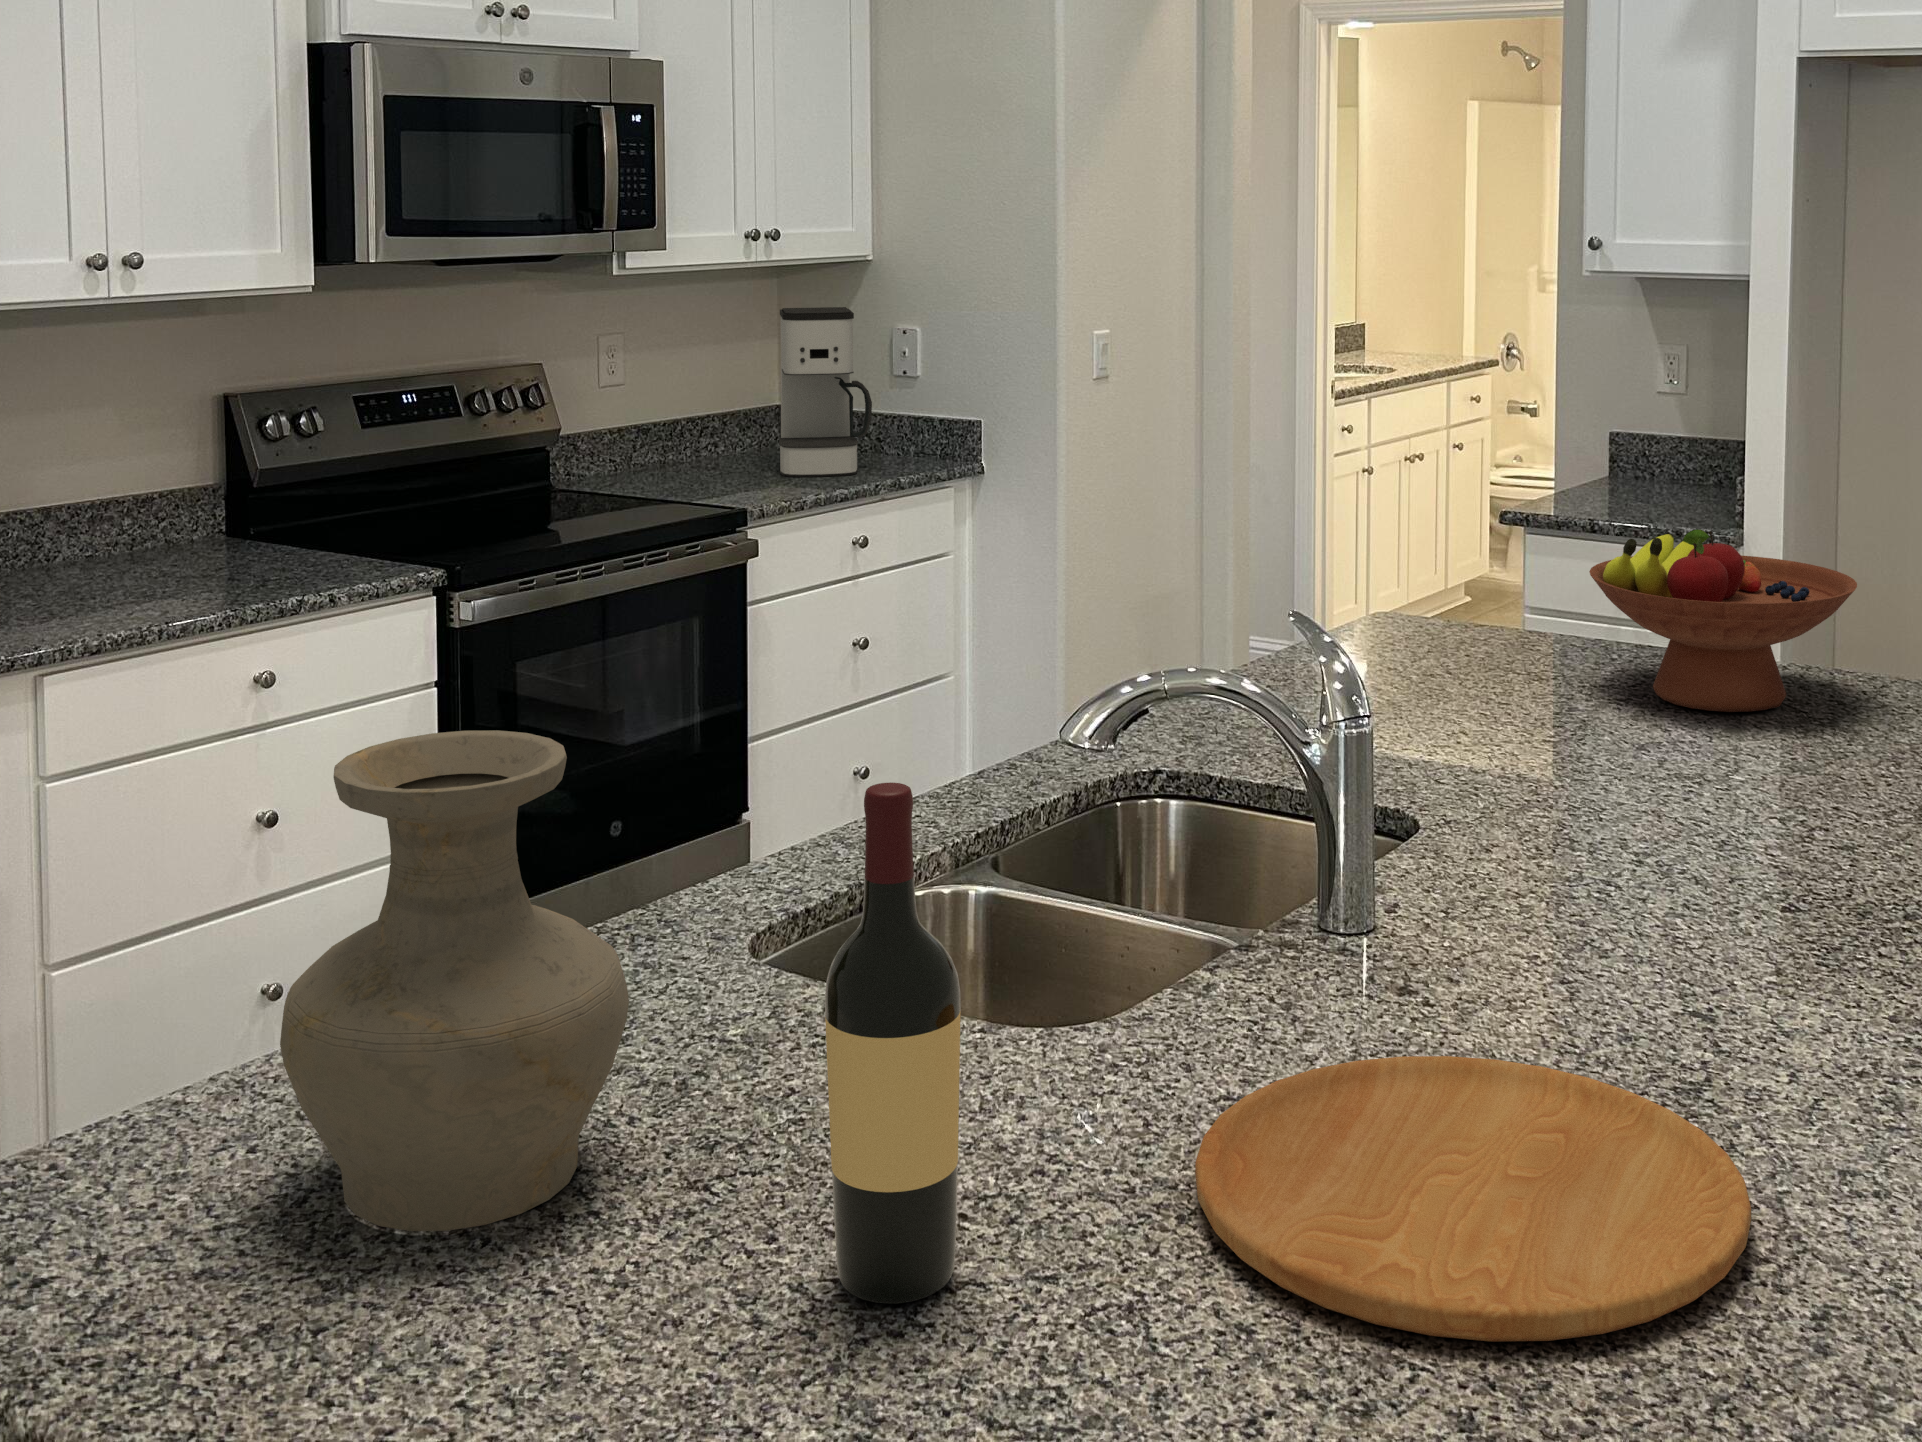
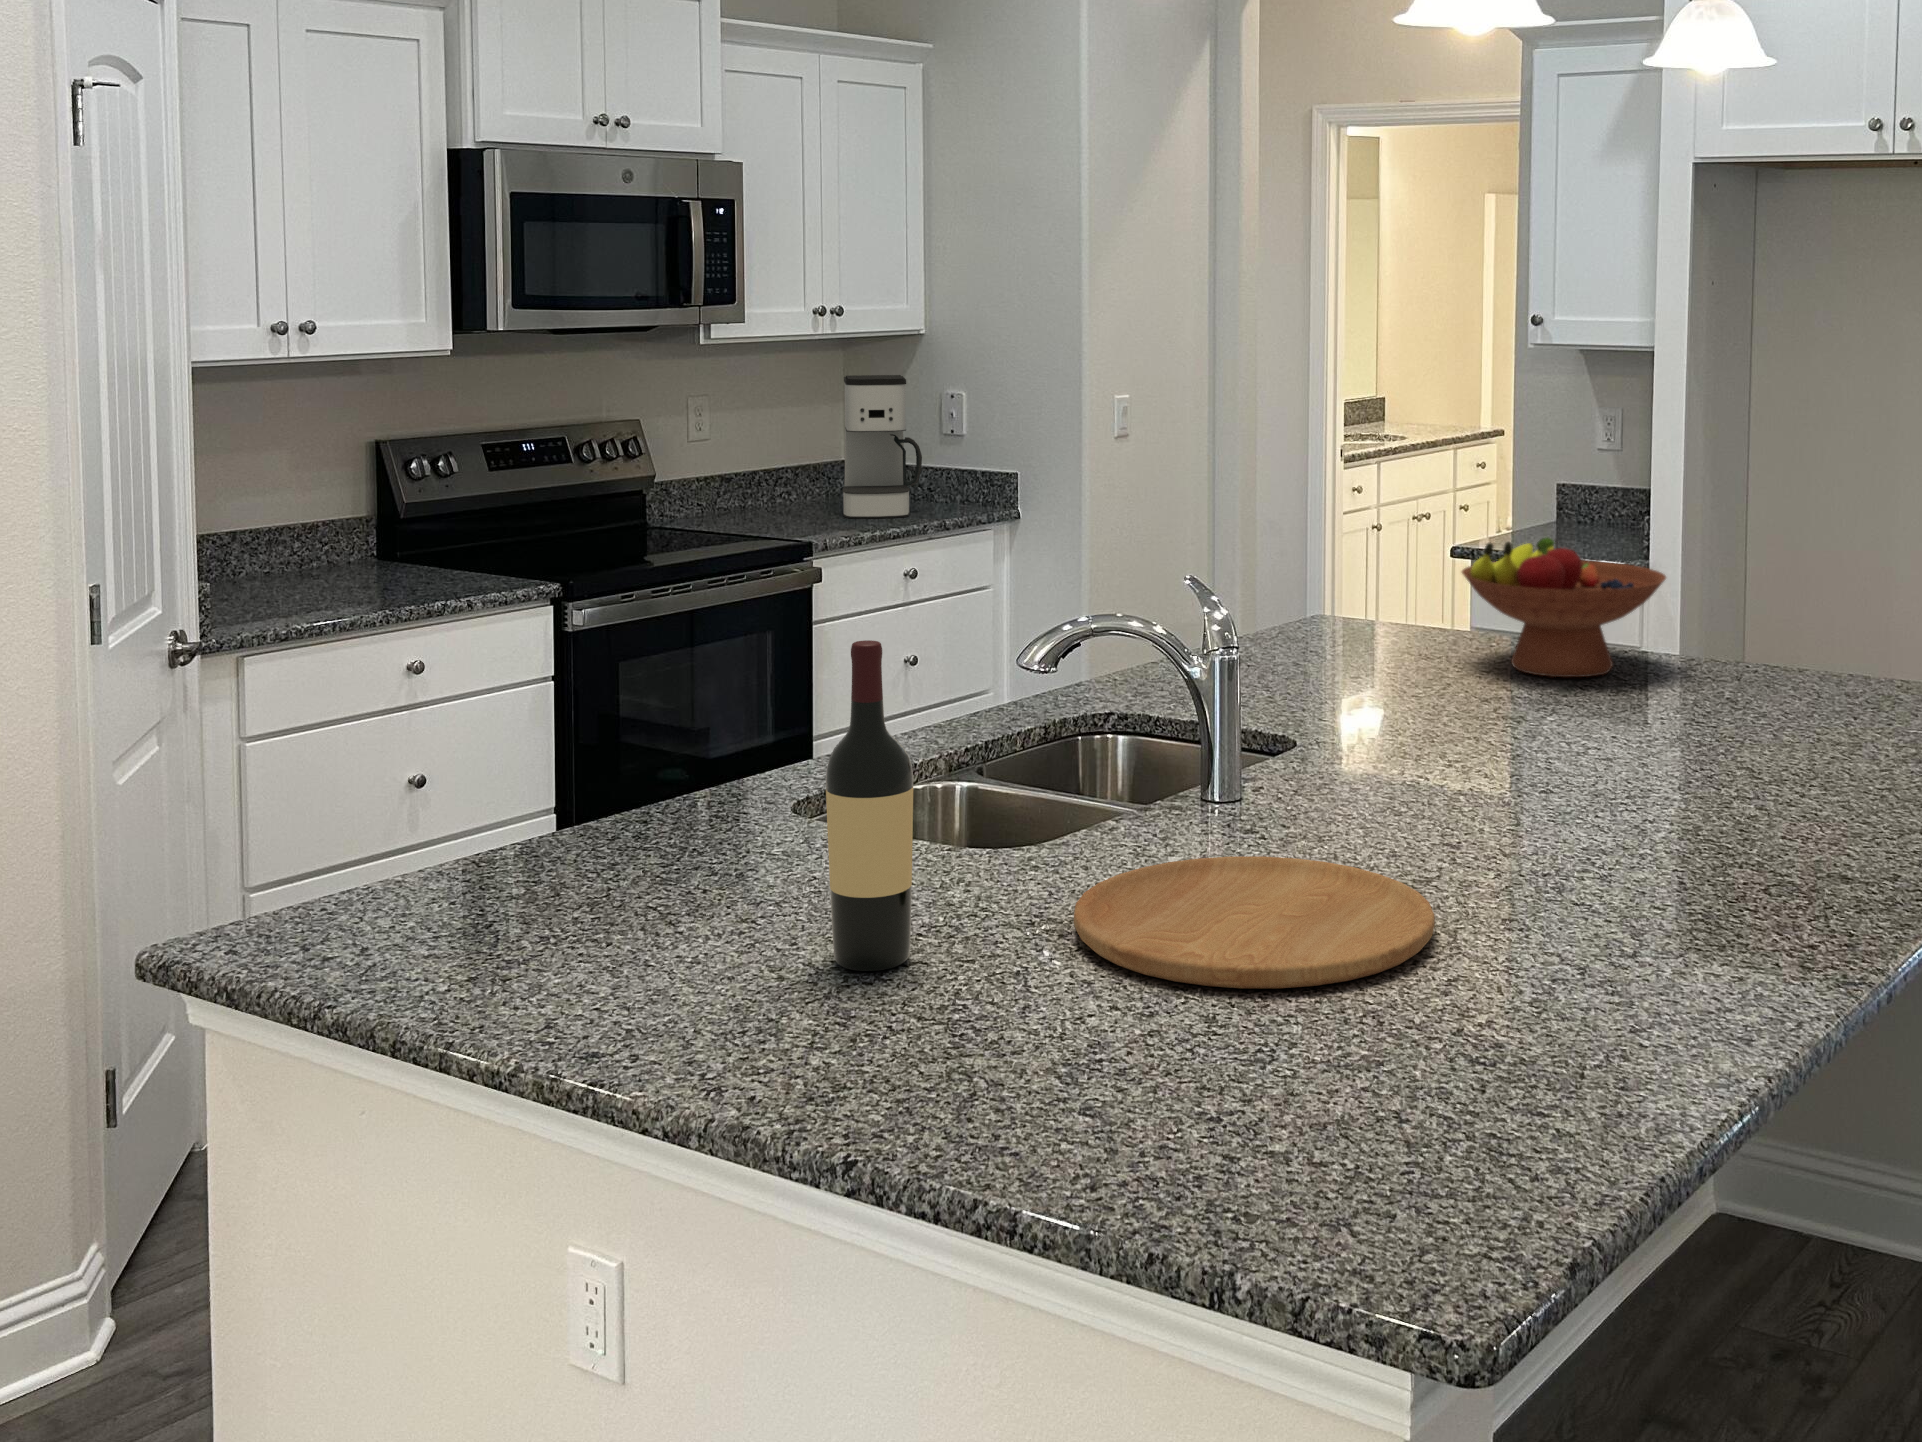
vase: present [280,730,629,1231] -> none [474,624,702,939]

